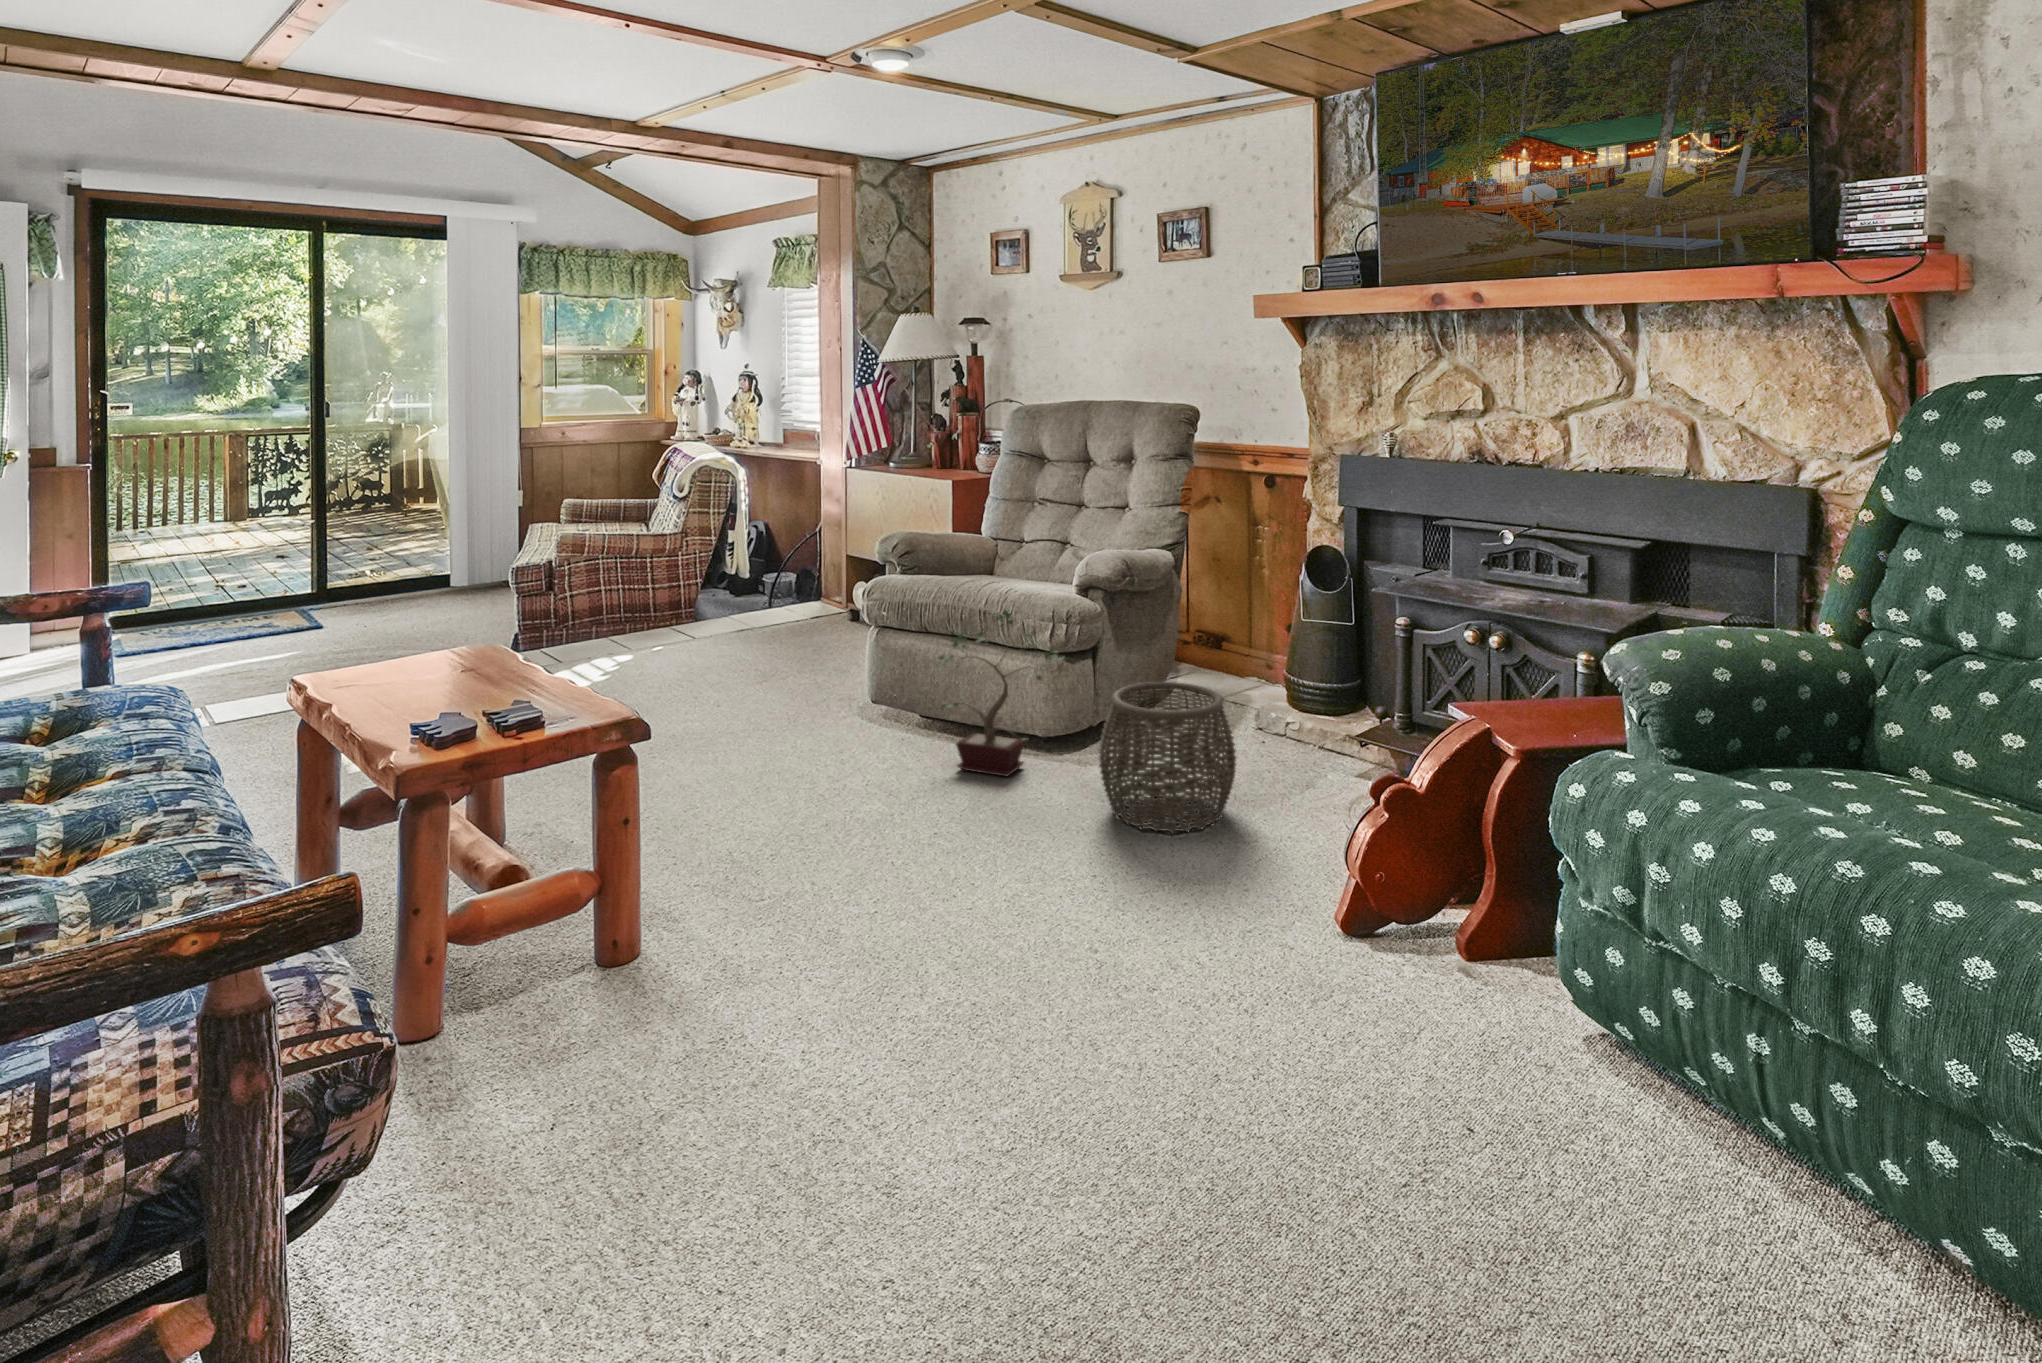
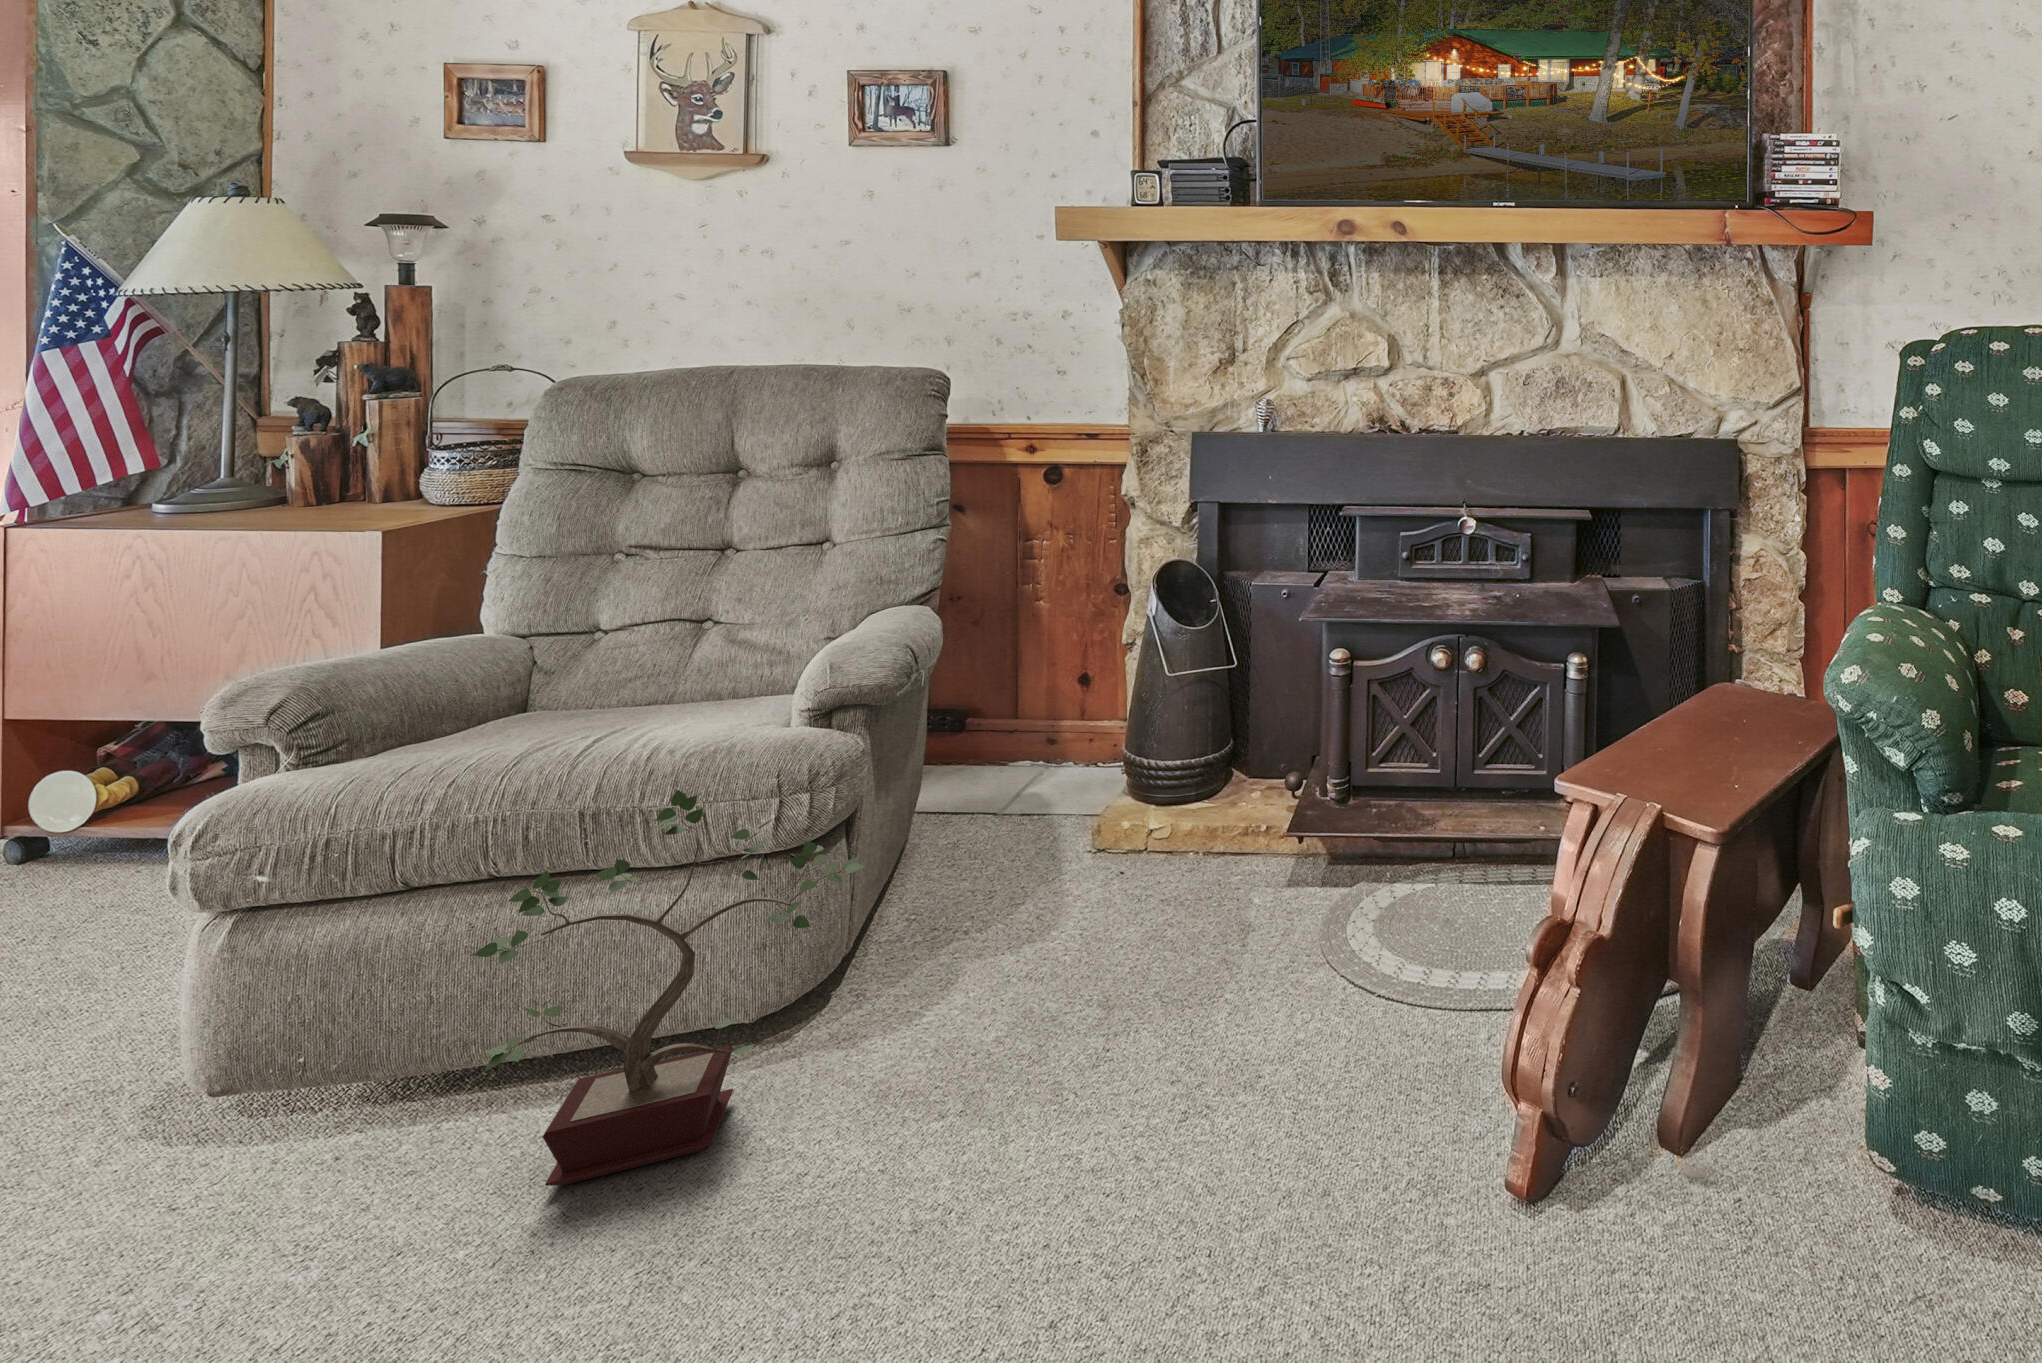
woven basket: present [1099,682,1236,832] -> none [973,832,1242,1162]

